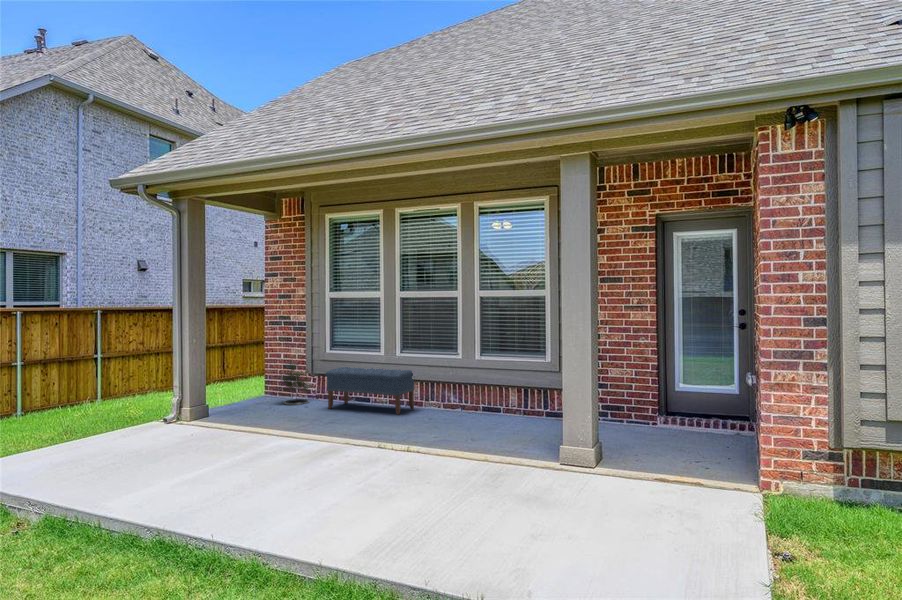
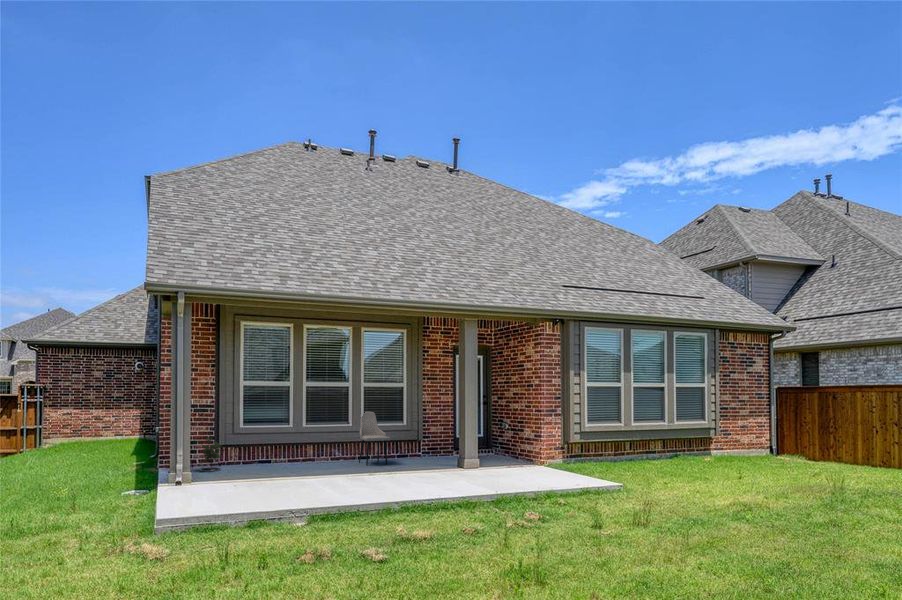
dining chair: none [452,339,502,426] -> present [359,412,390,465]
bench: present [326,367,414,415] -> none [251,436,319,470]

